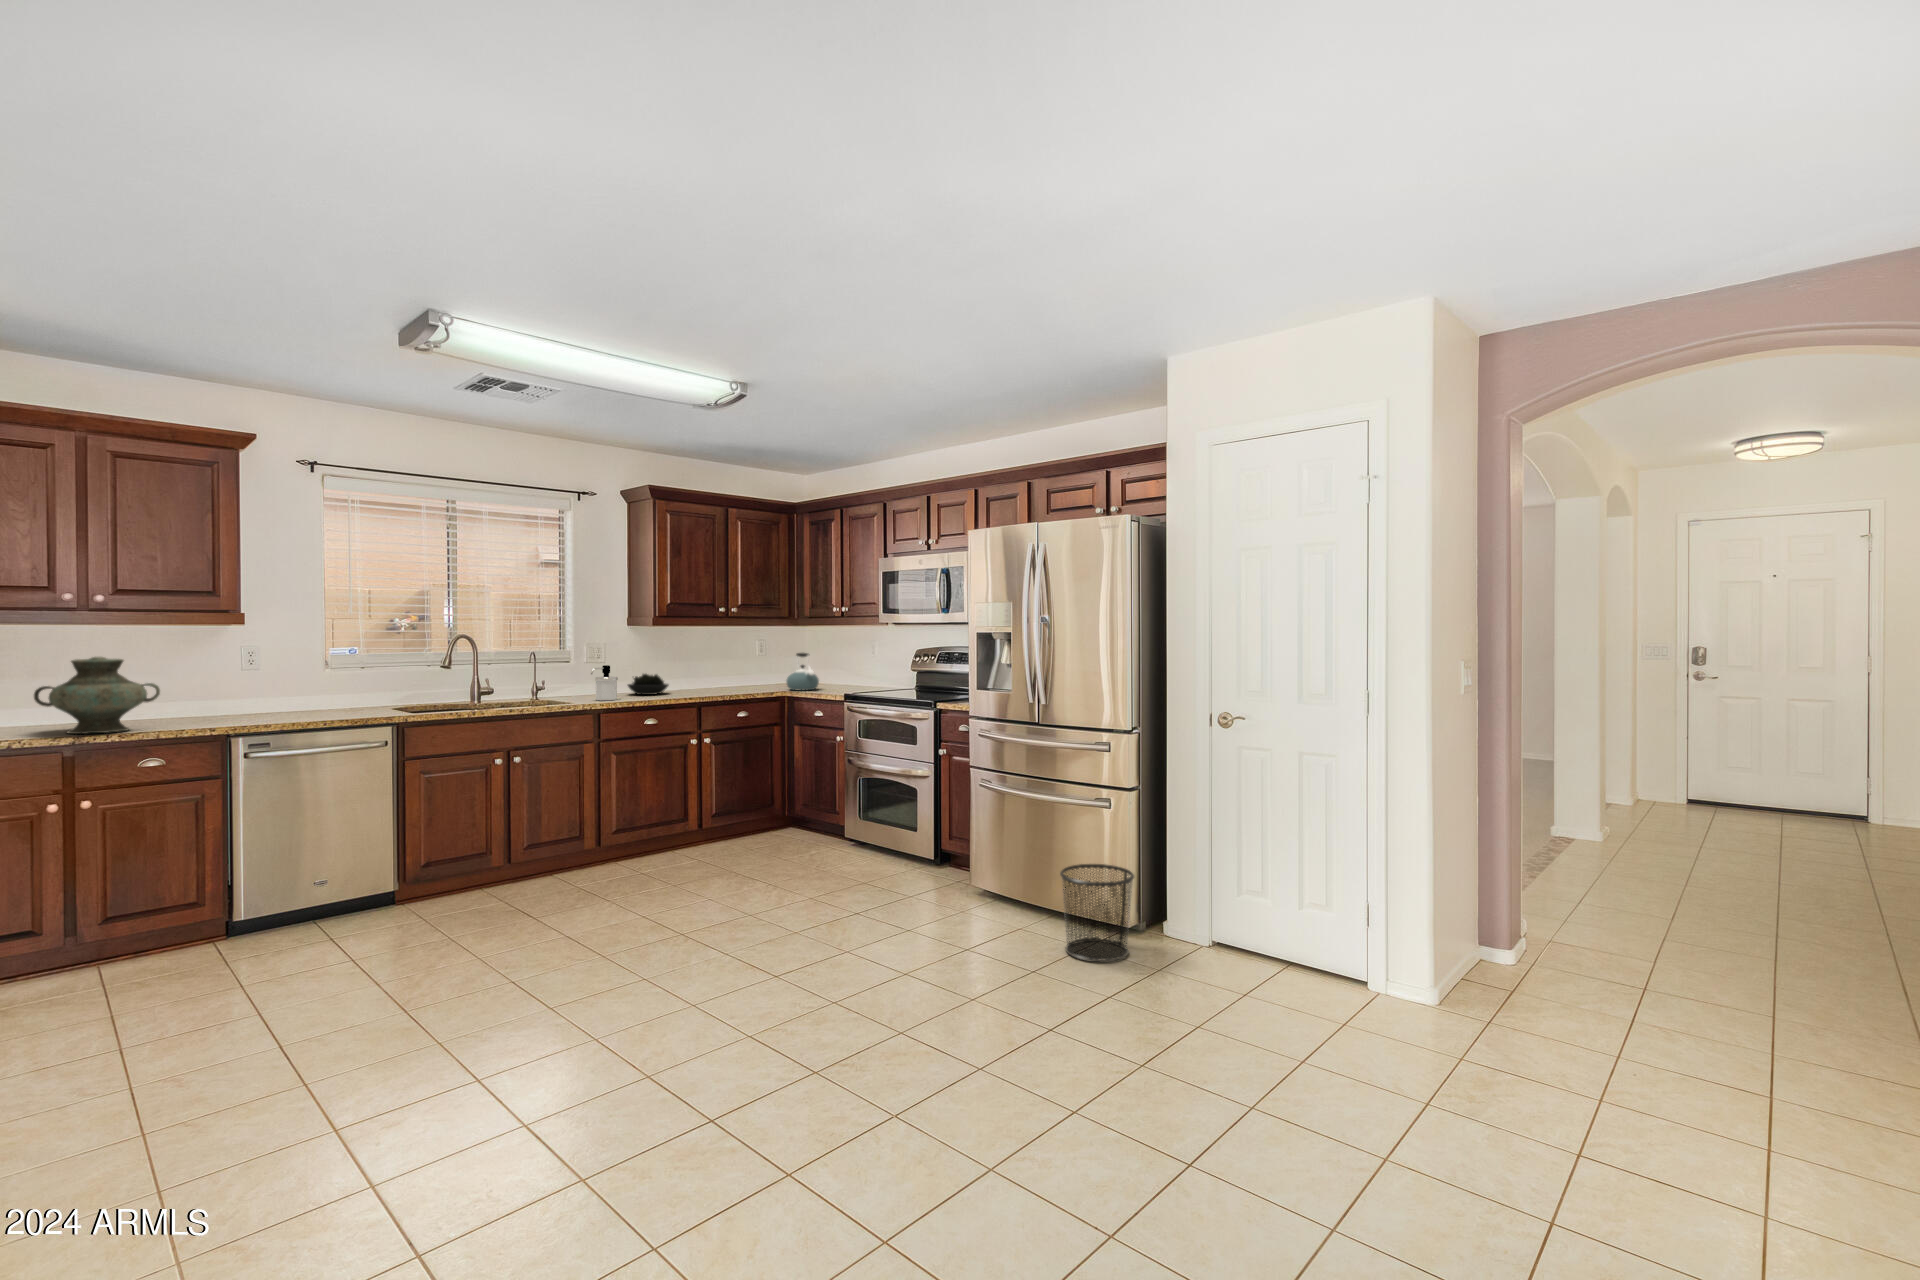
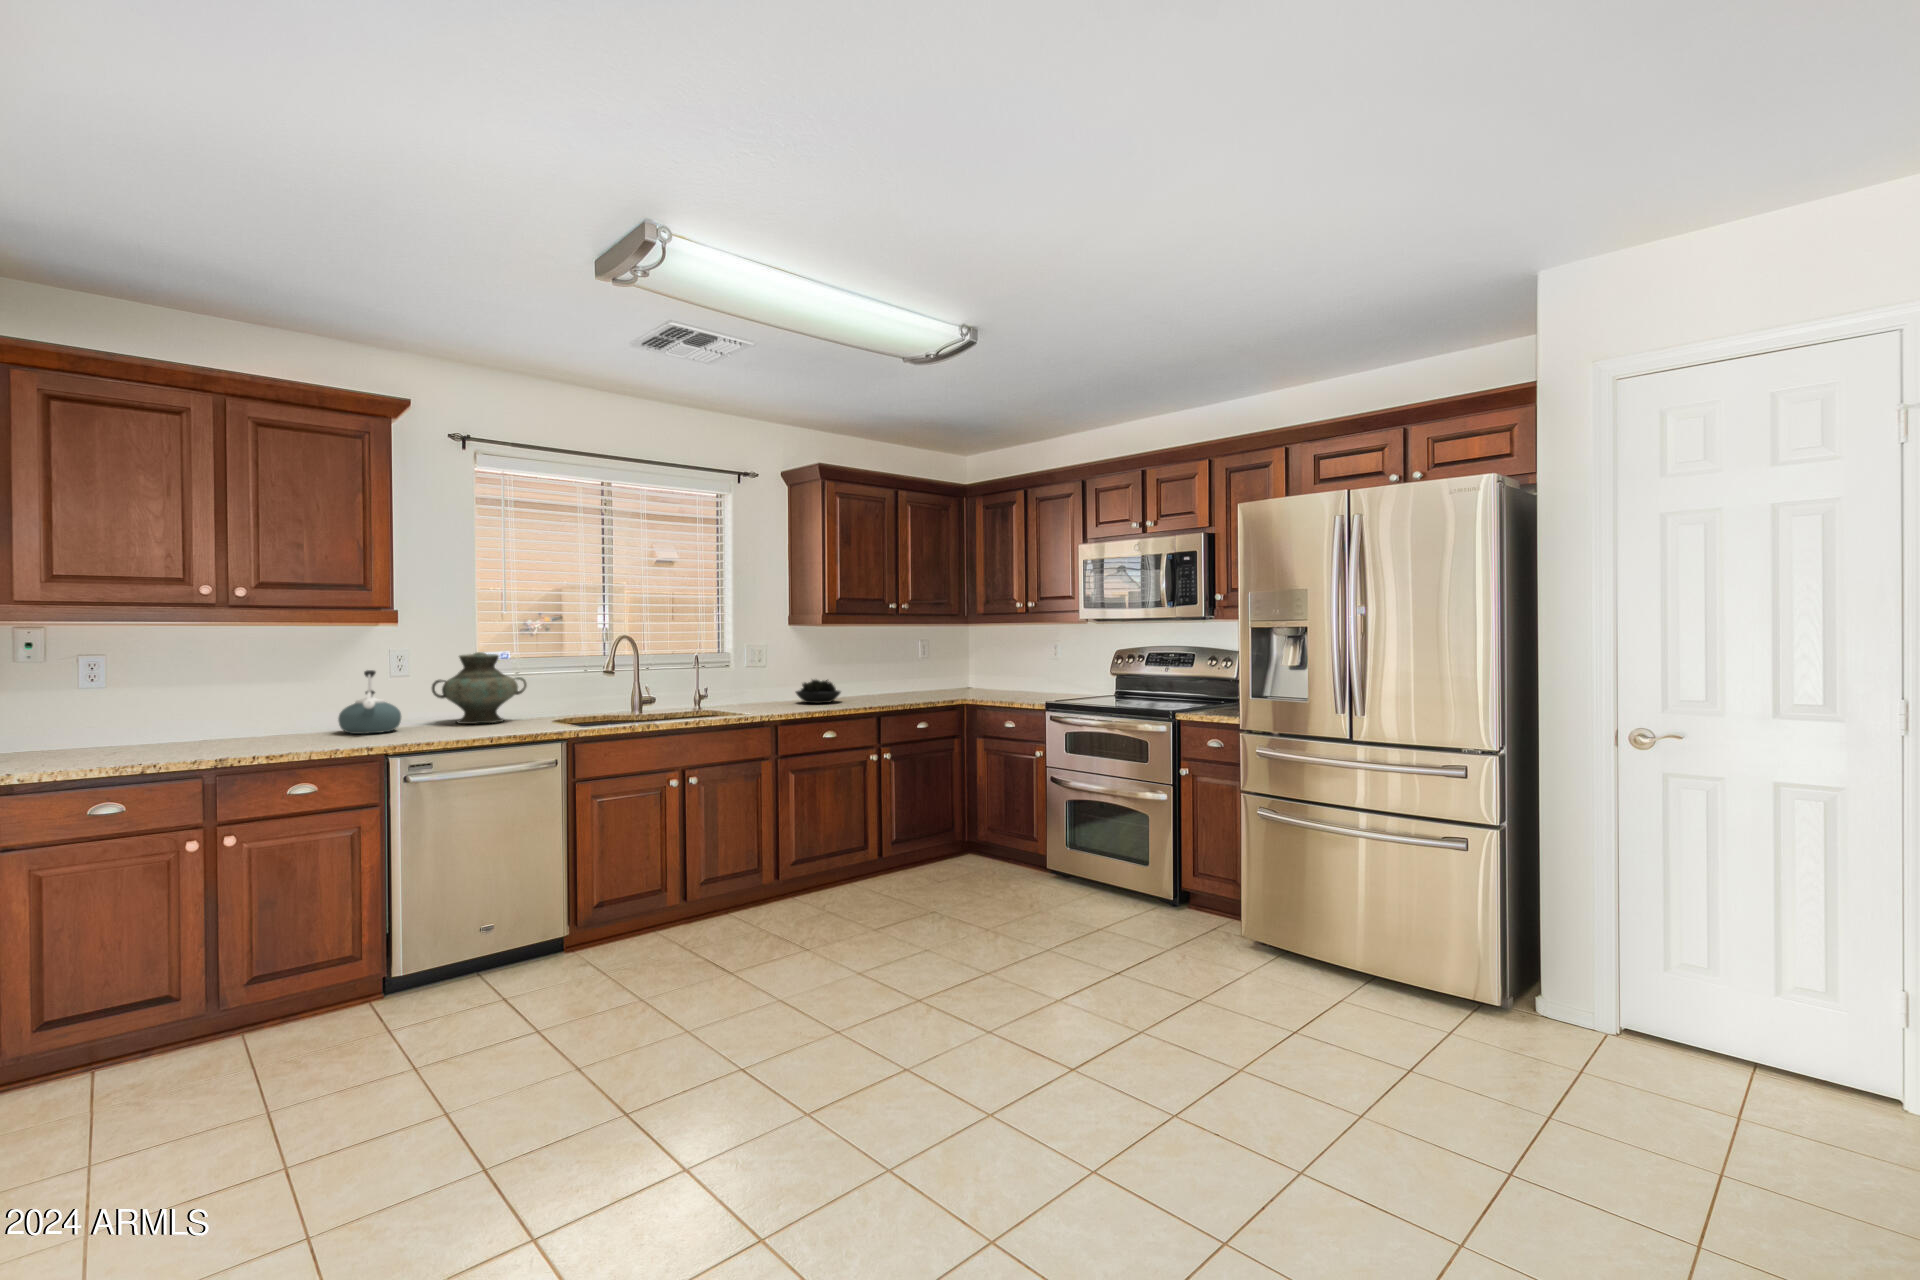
kettle: present [786,653,819,690] -> present [338,670,401,734]
vase: present [34,657,160,734] -> present [432,652,527,724]
soap dispenser: present [591,665,618,700] -> none [764,670,791,710]
waste bin: present [1060,864,1134,962] -> none [1414,919,1522,1052]

